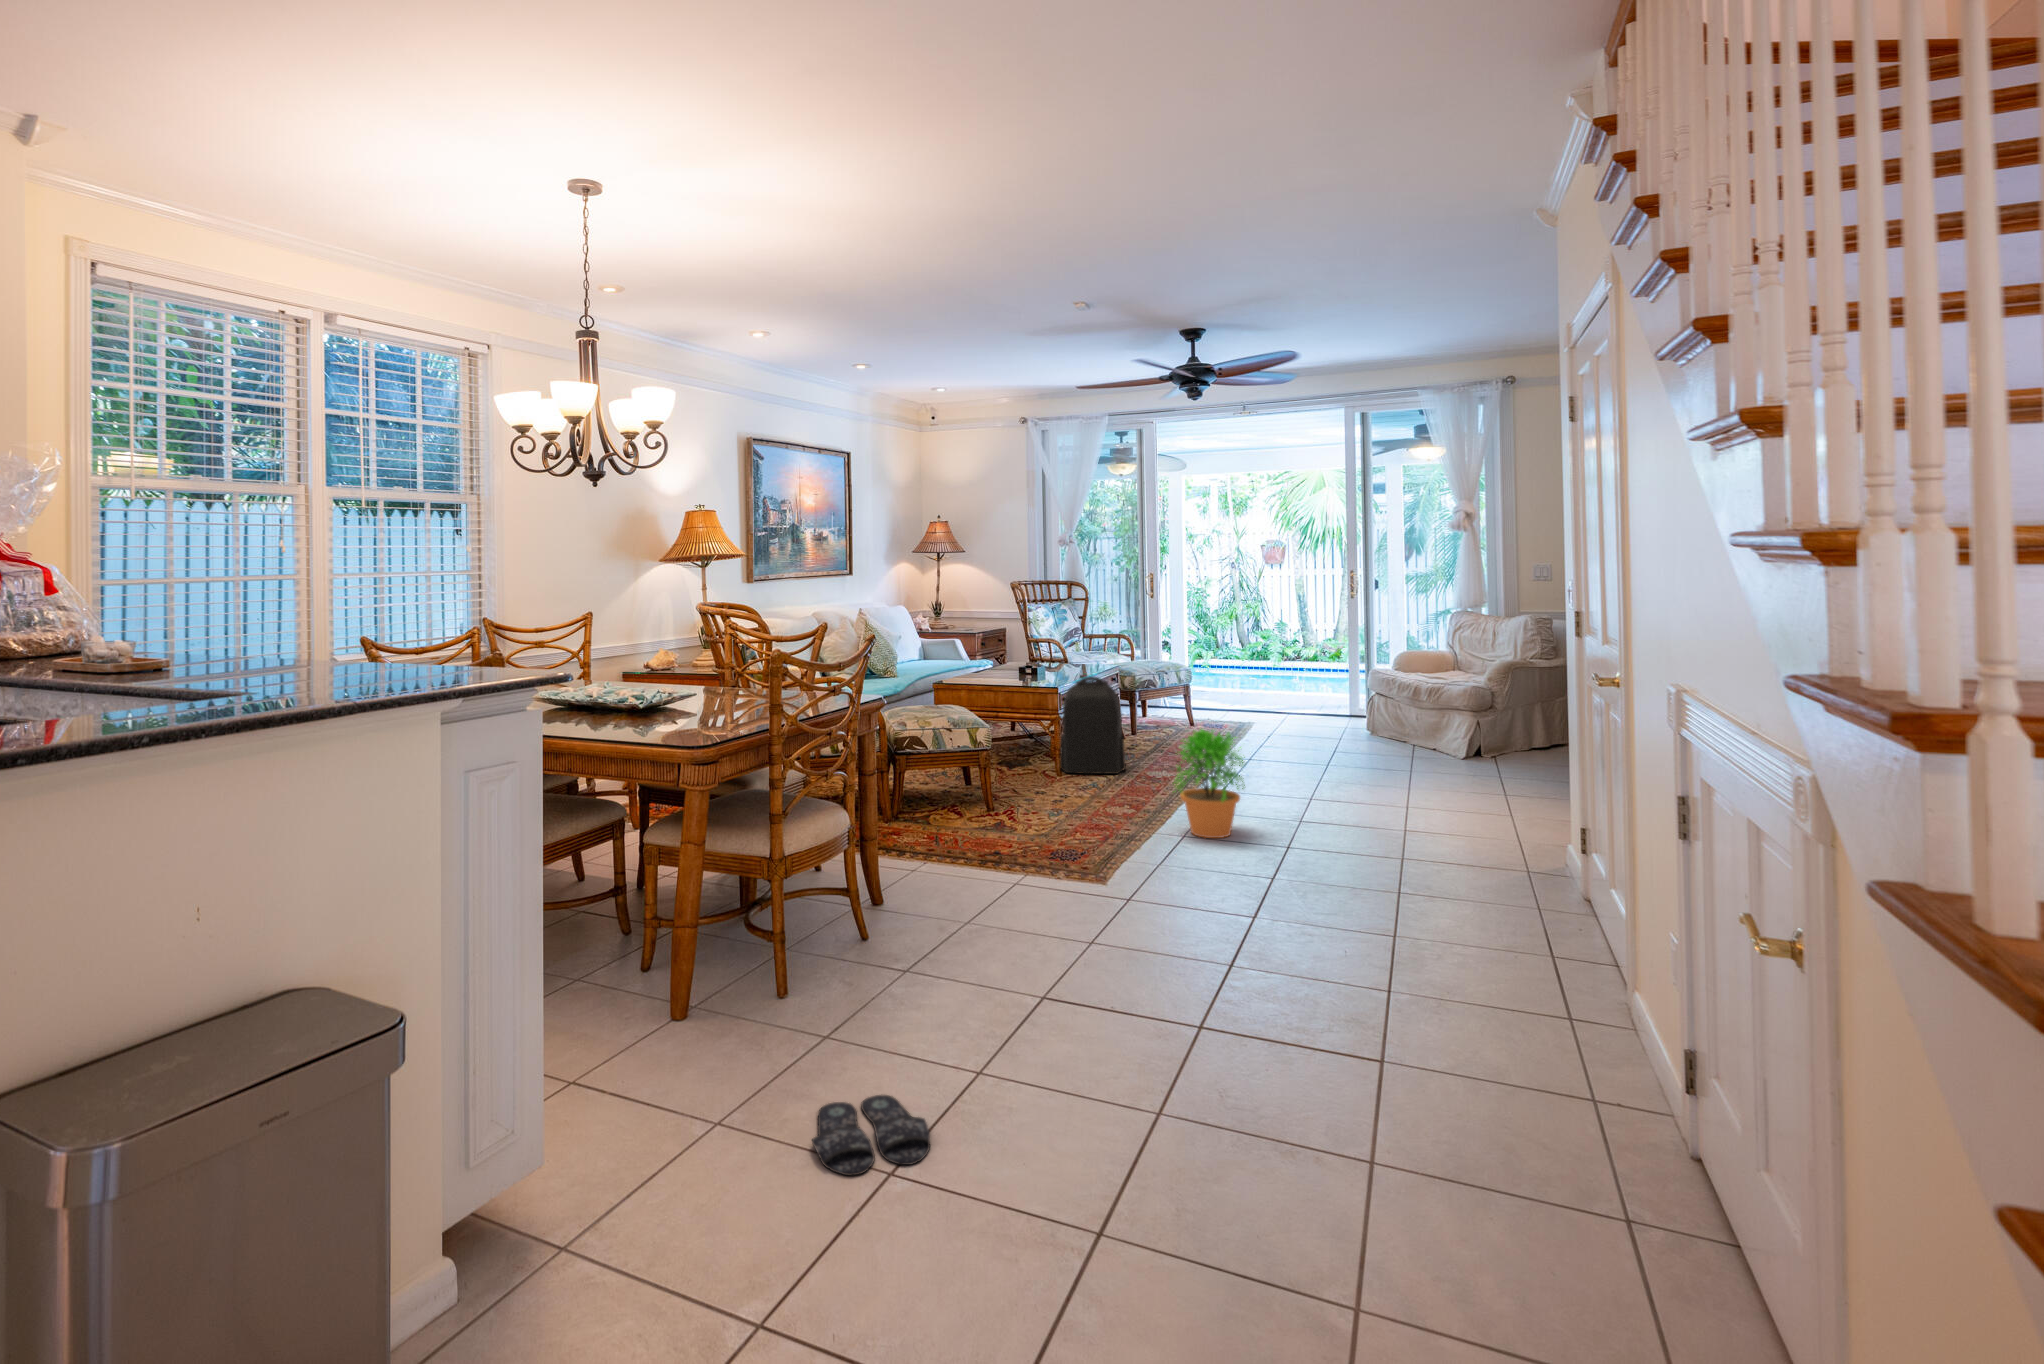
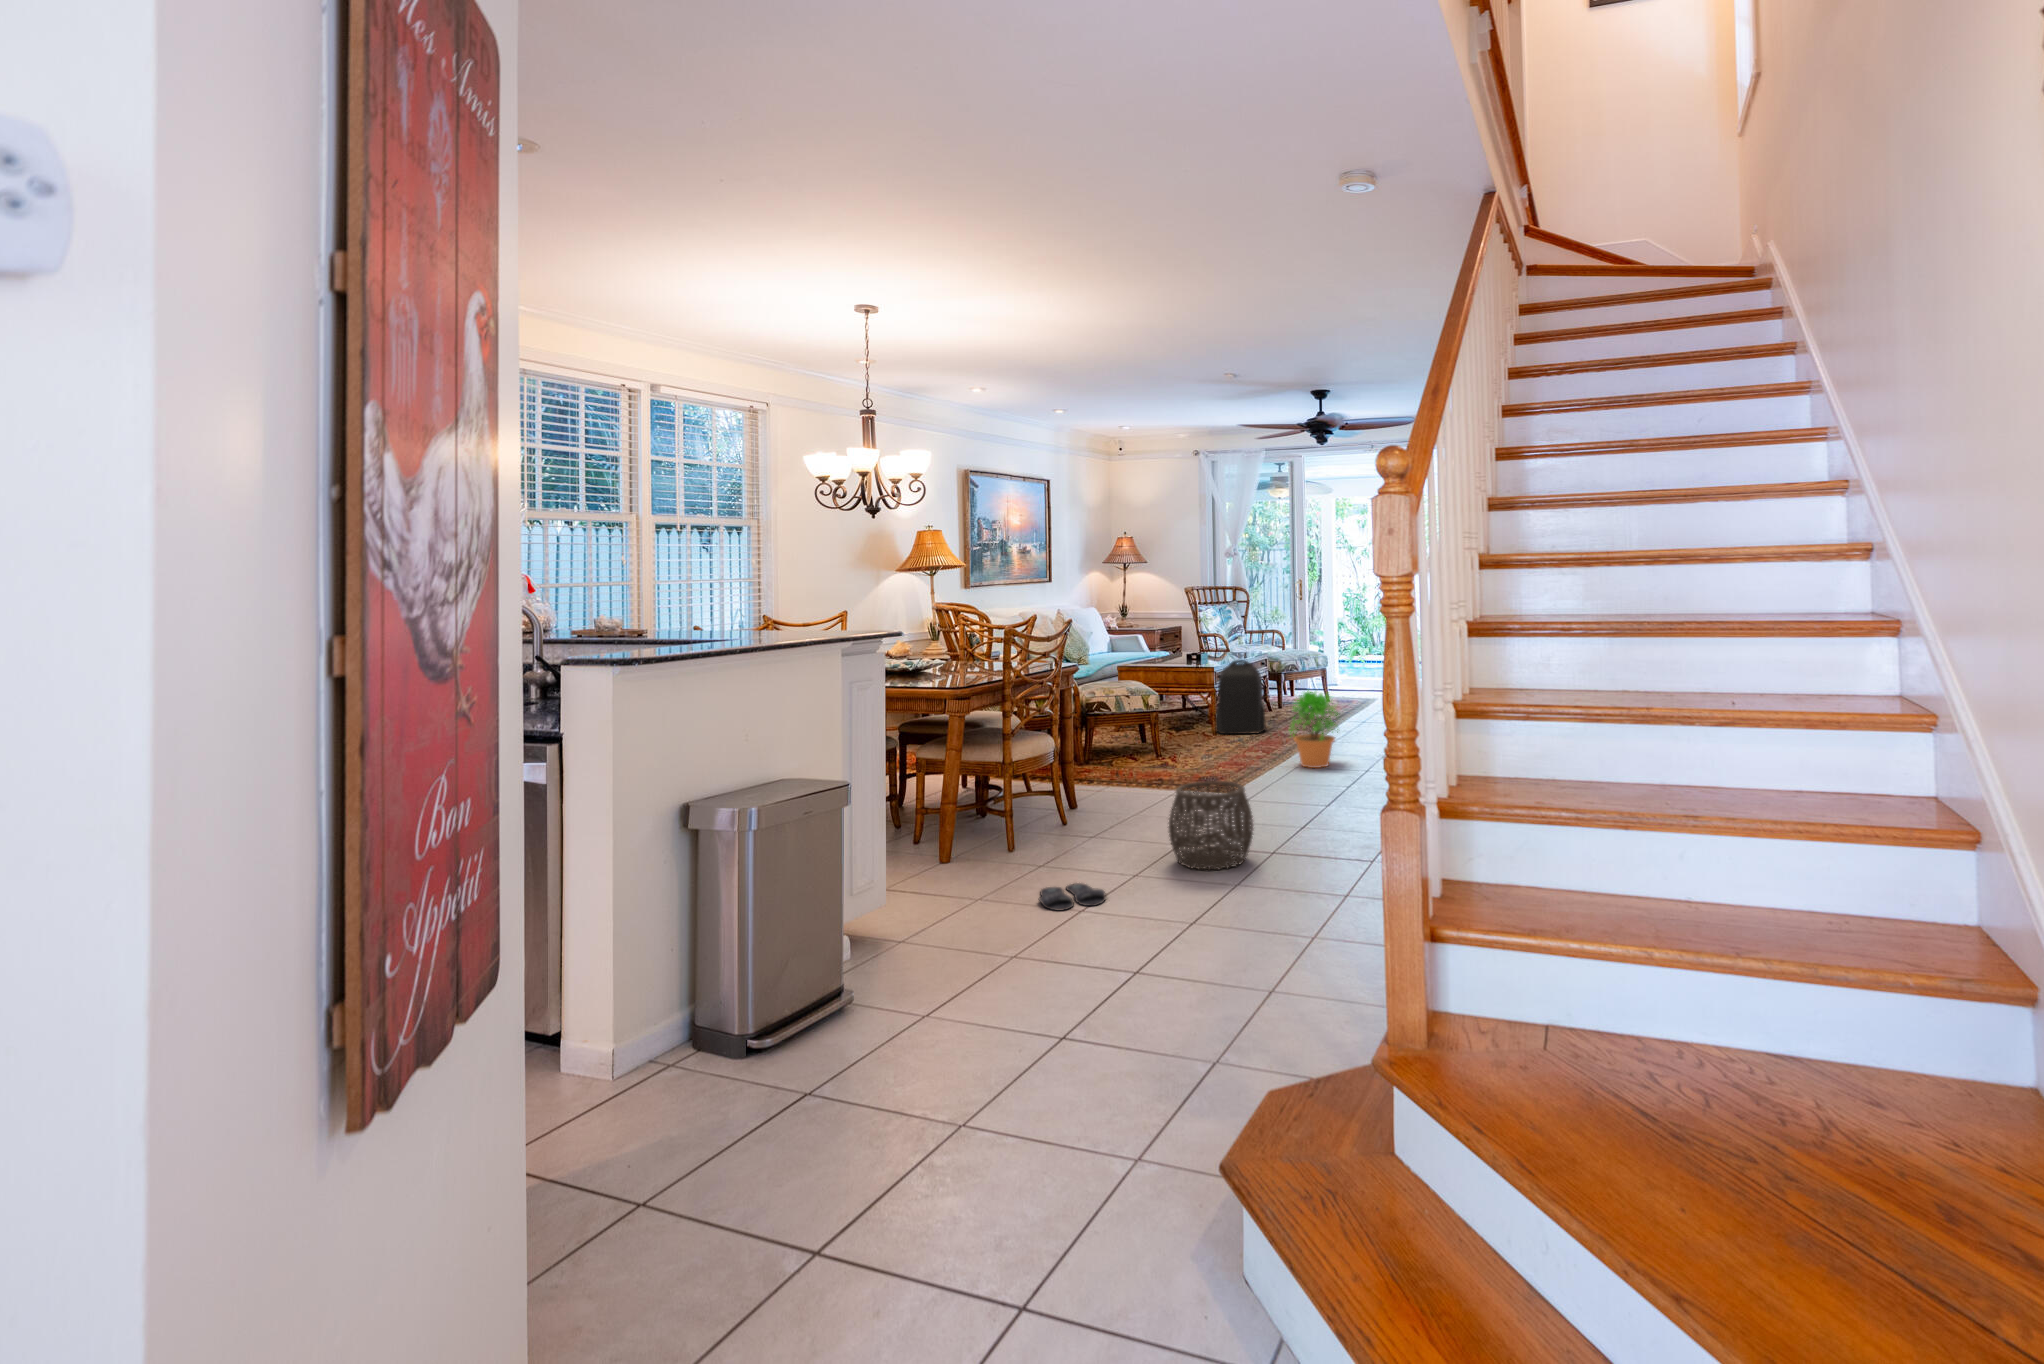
woven basket: none [1029,905,1175,1073] -> present [1169,781,1253,870]

